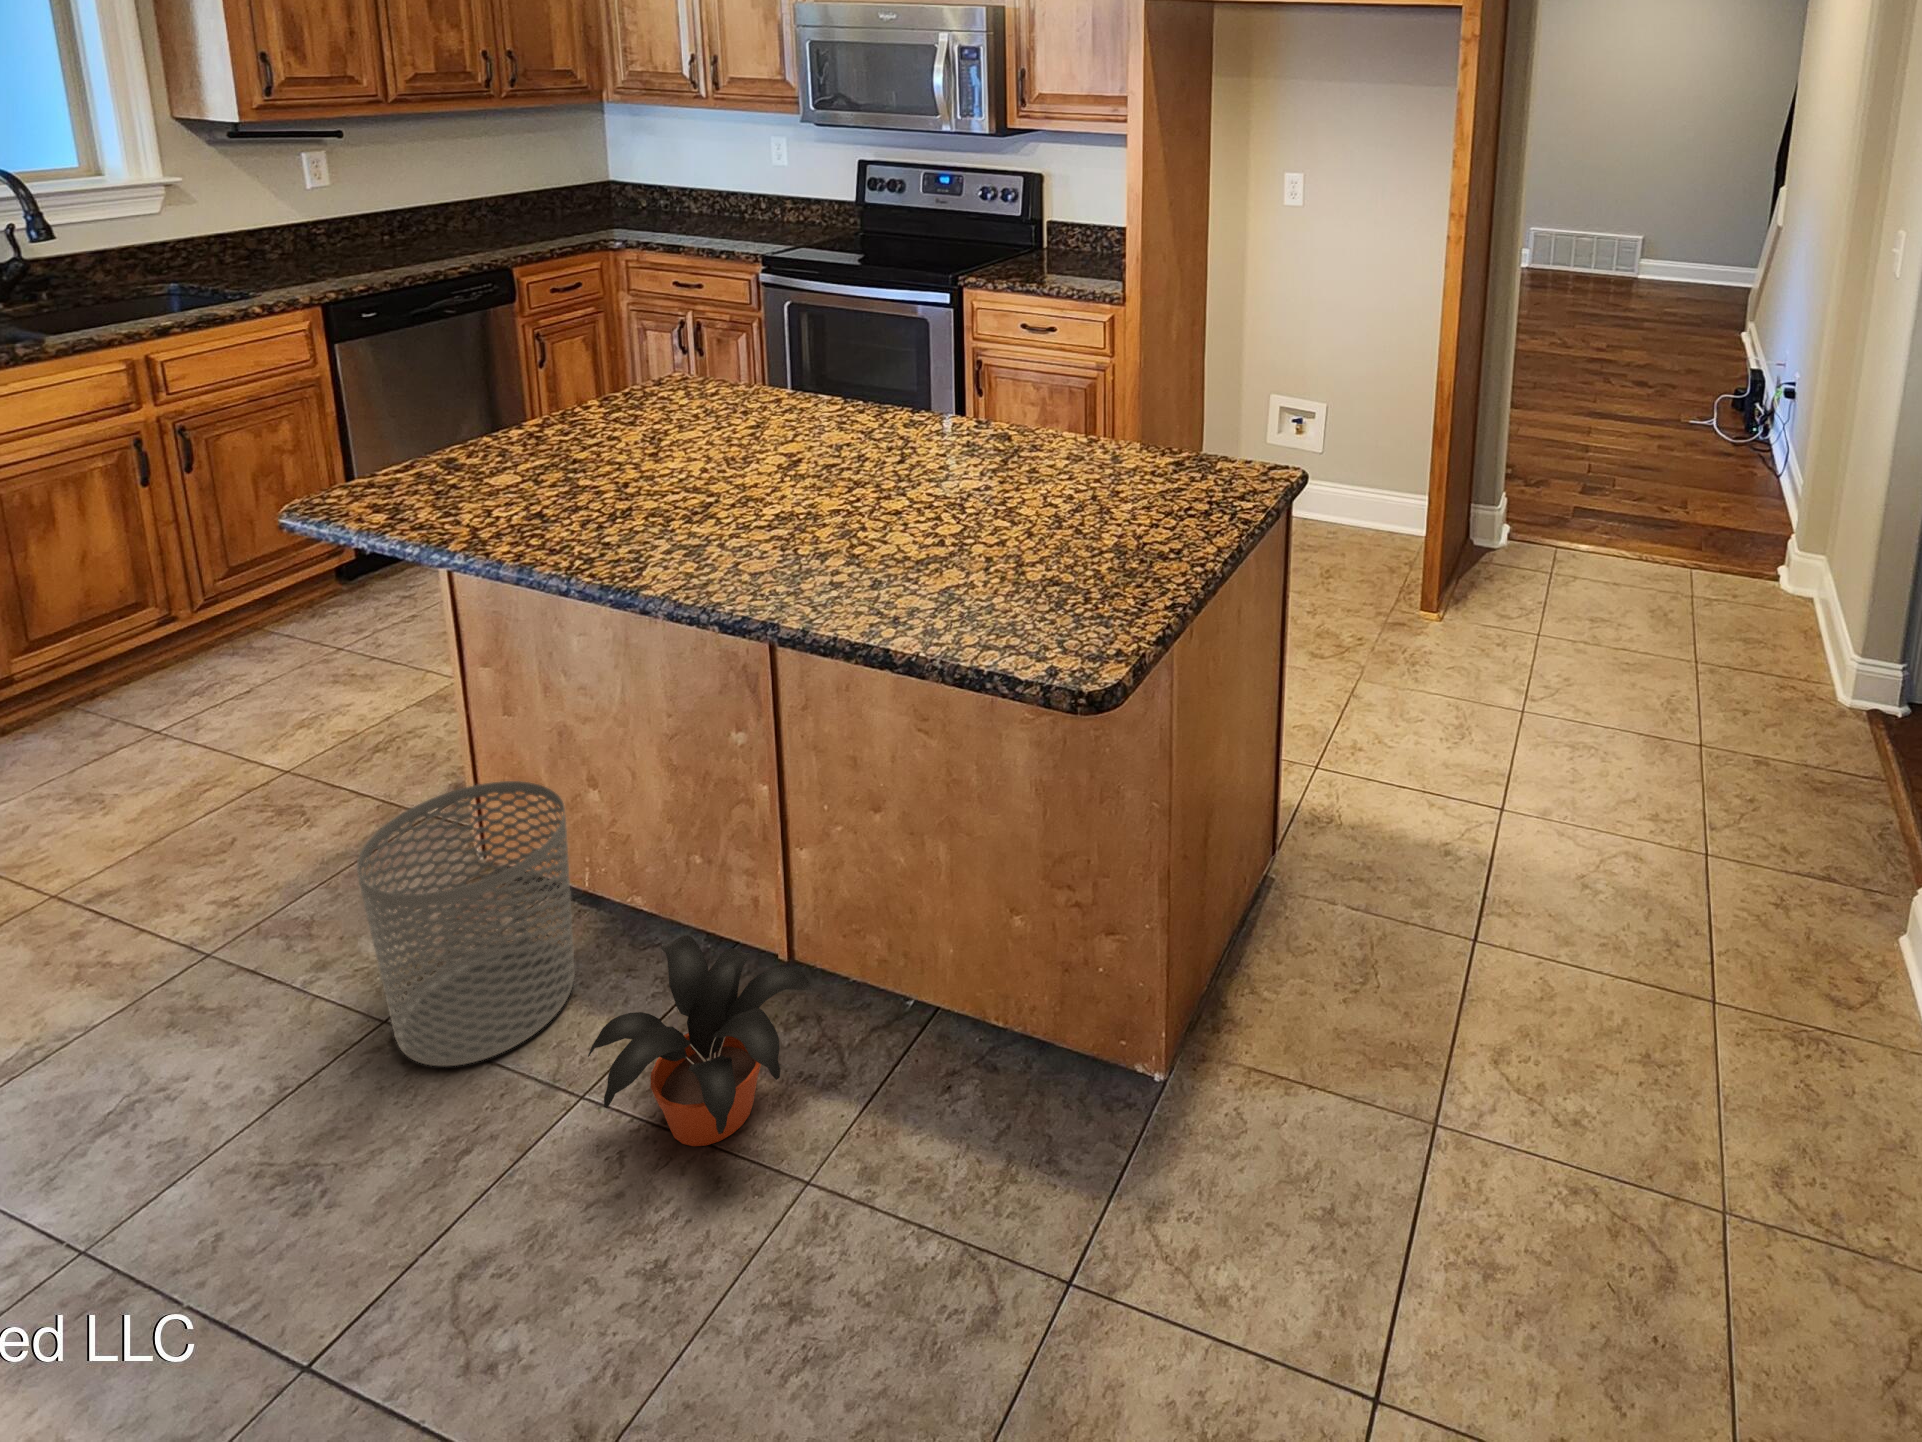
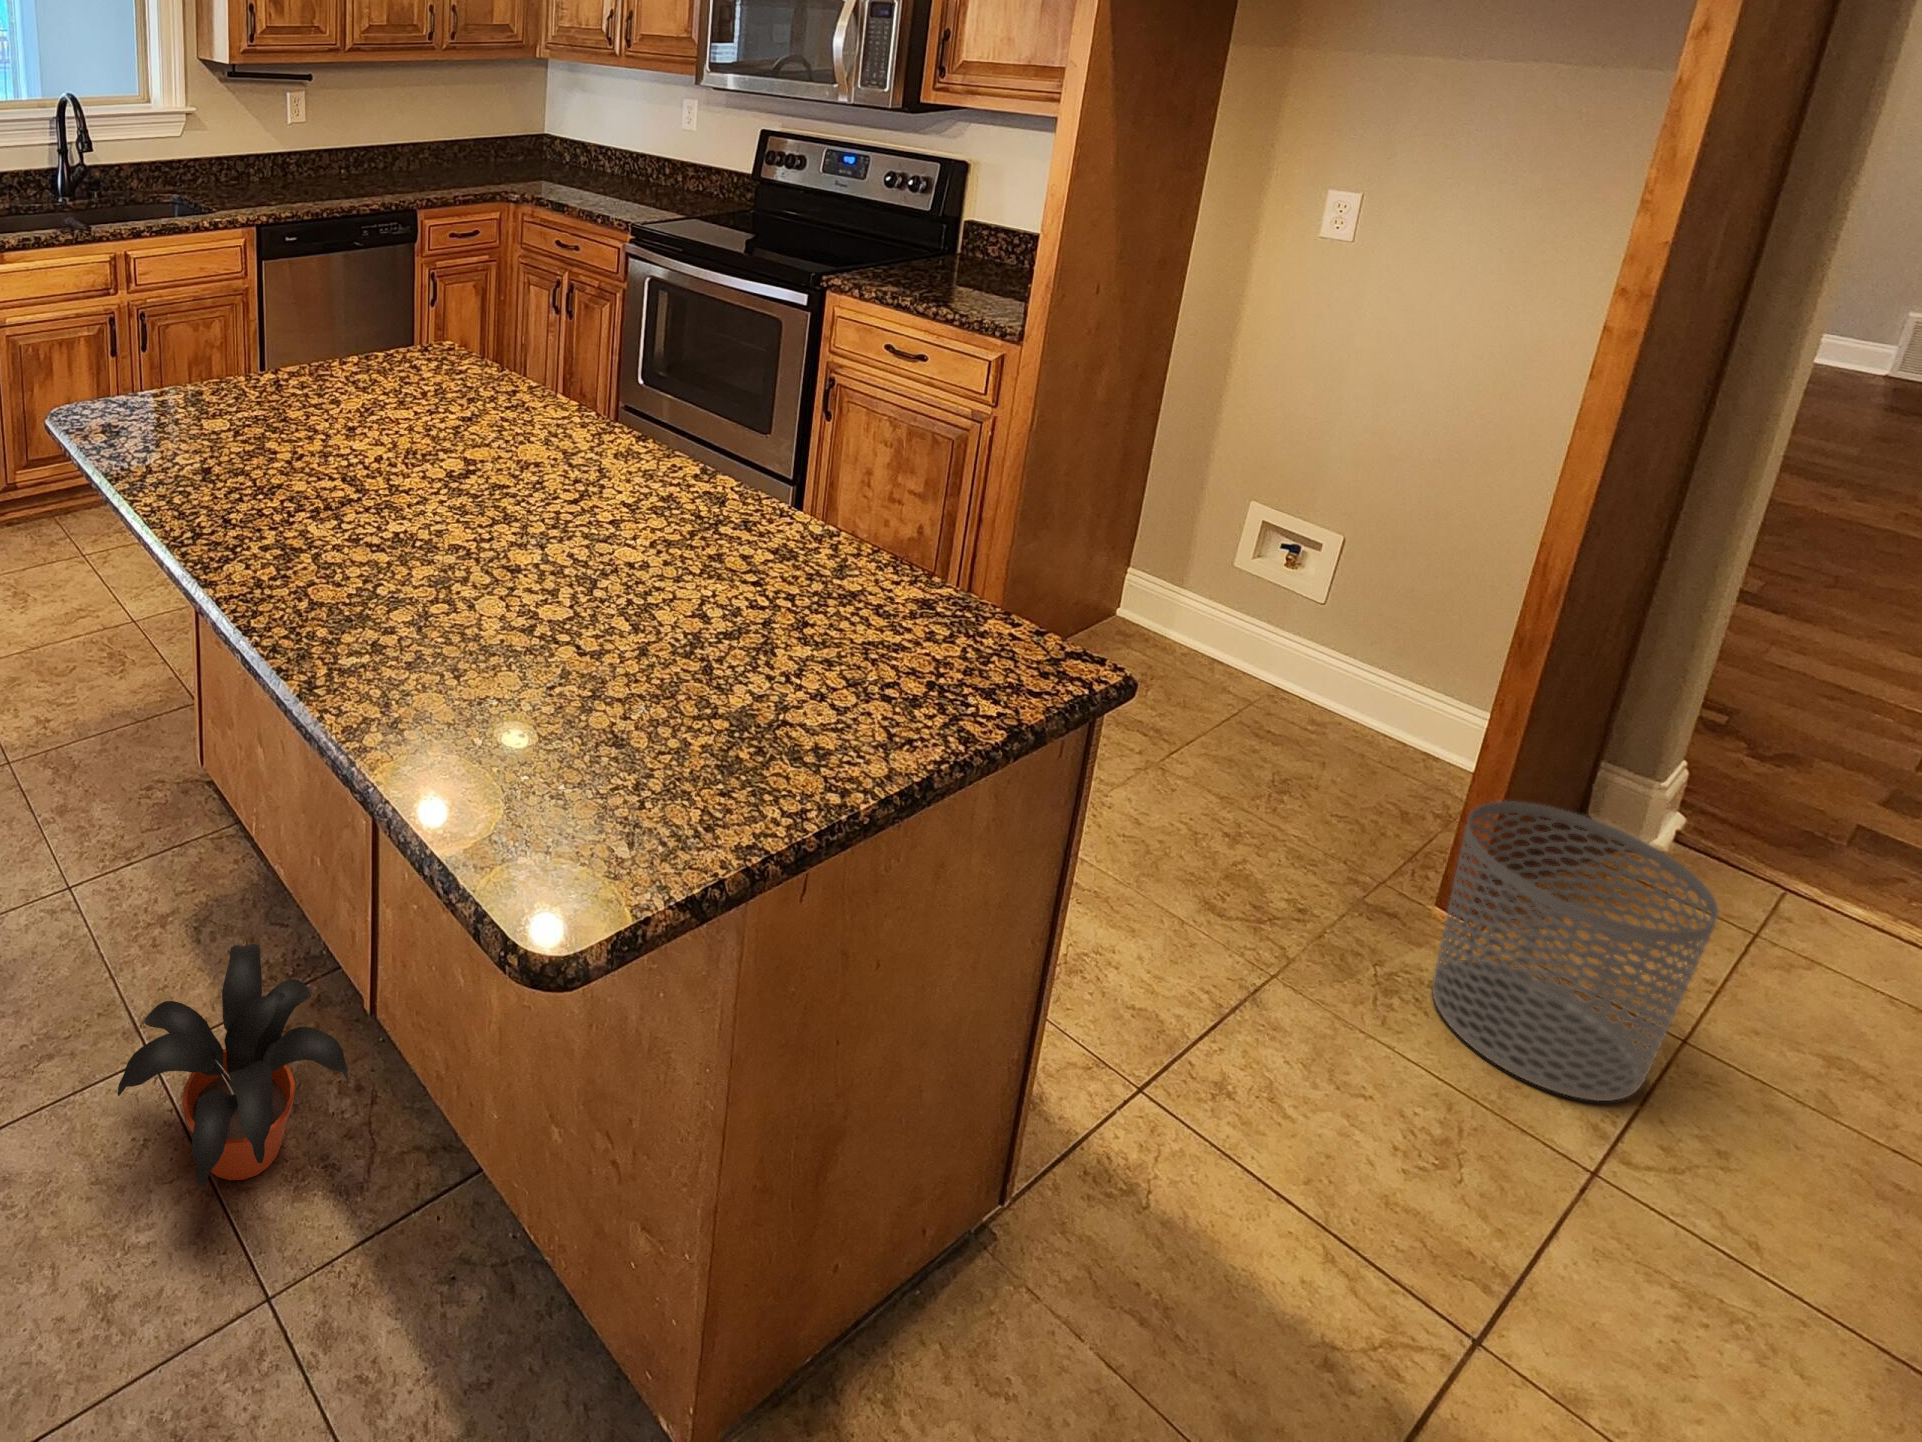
waste bin: present [357,781,575,1066] -> present [1432,801,1719,1101]

